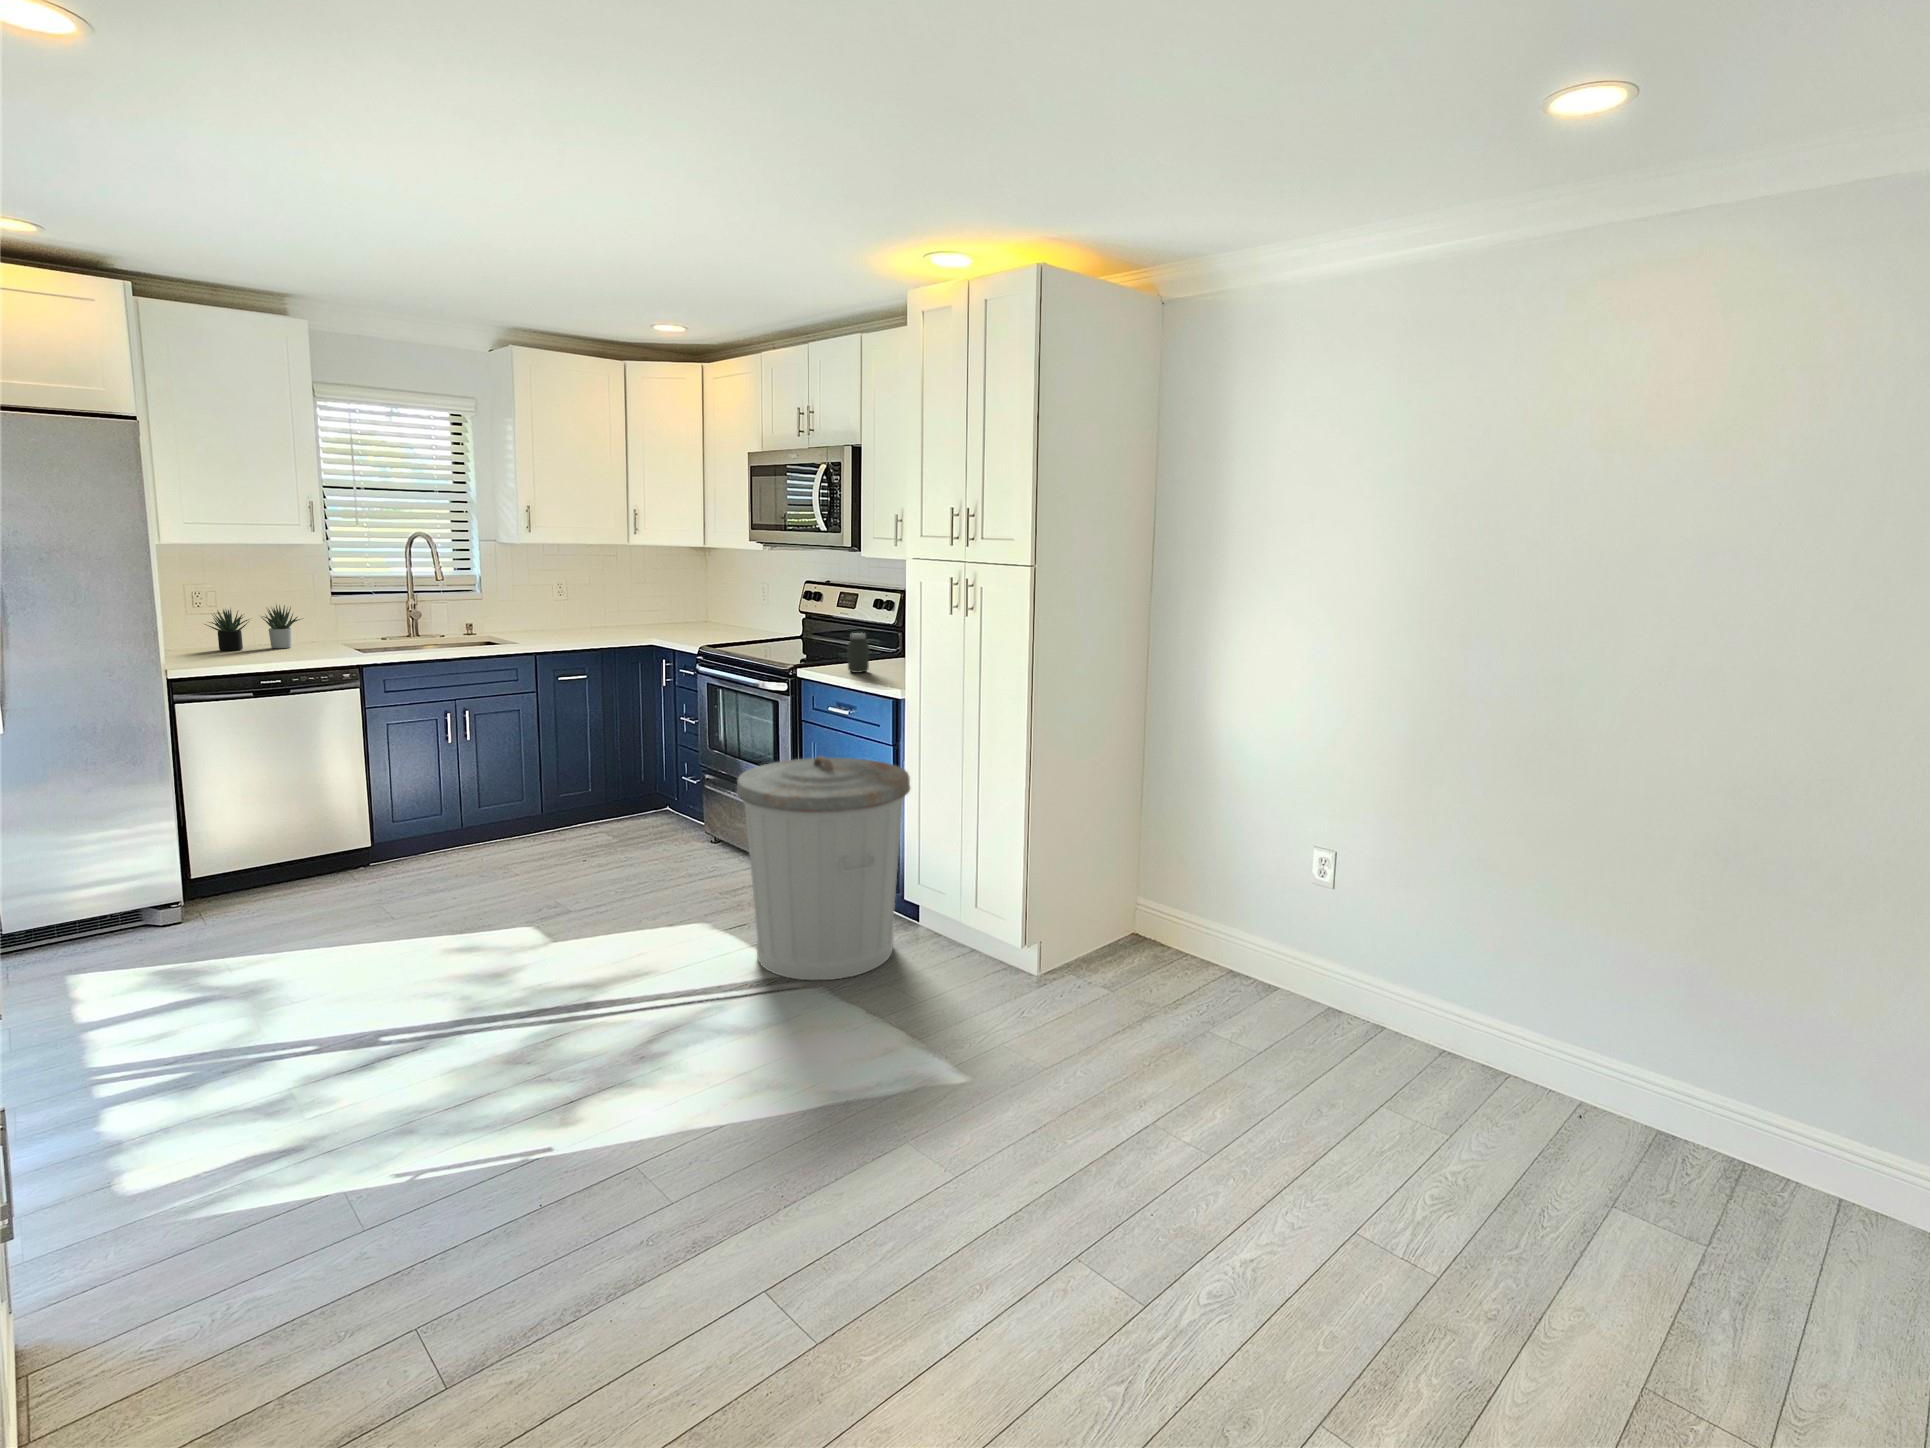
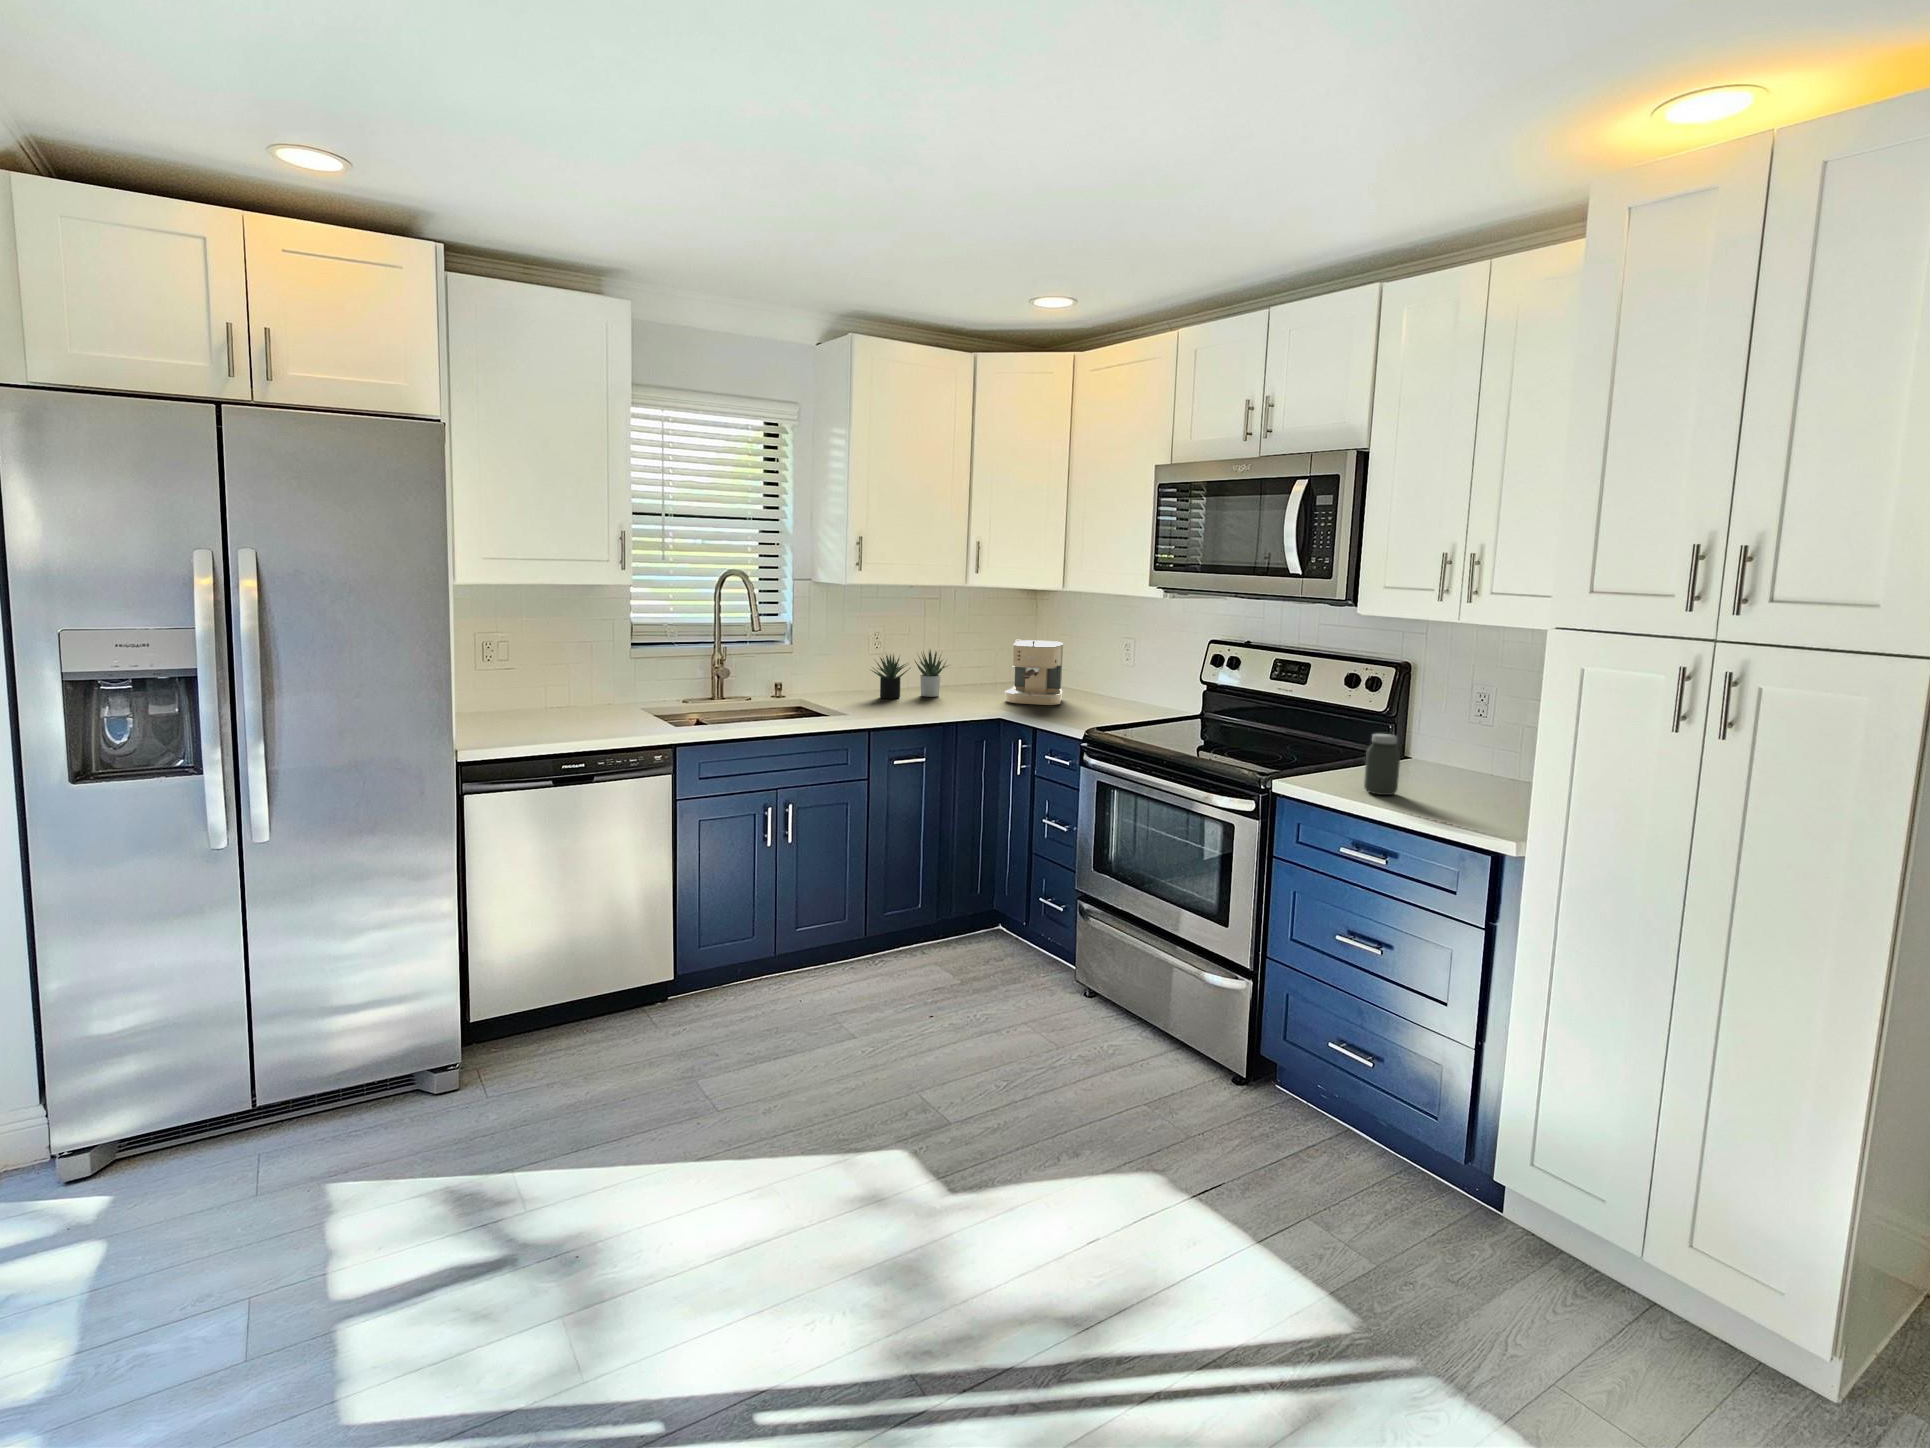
coffee maker: none [660,585,710,634] -> present [1005,639,1063,705]
succulent plant: present [205,605,301,651] -> present [871,650,949,699]
trash can: present [737,756,910,980] -> none [1265,937,1570,1348]

